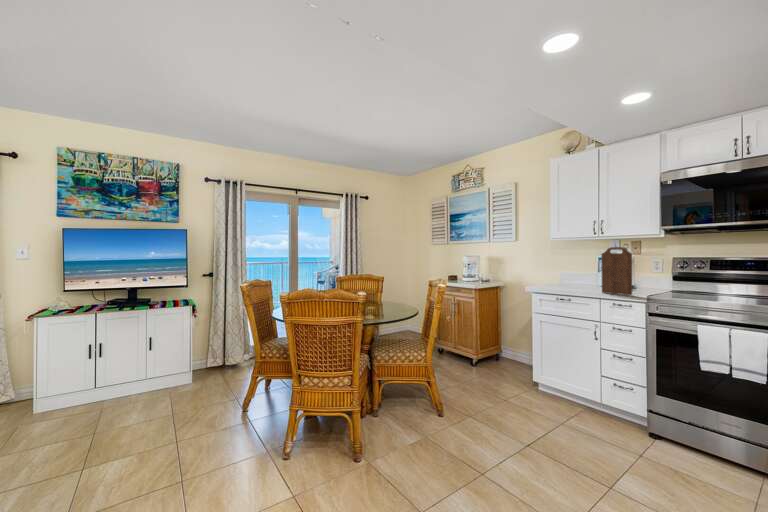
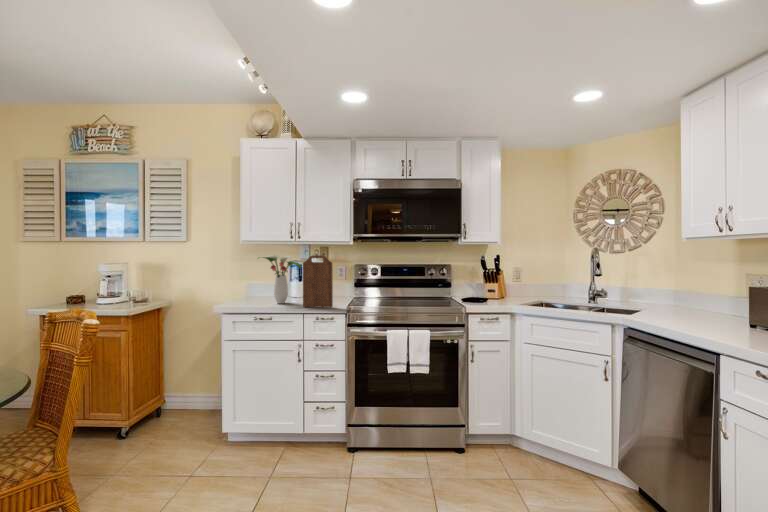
flower arrangement: none [561,248,601,289] -> present [258,255,301,303]

